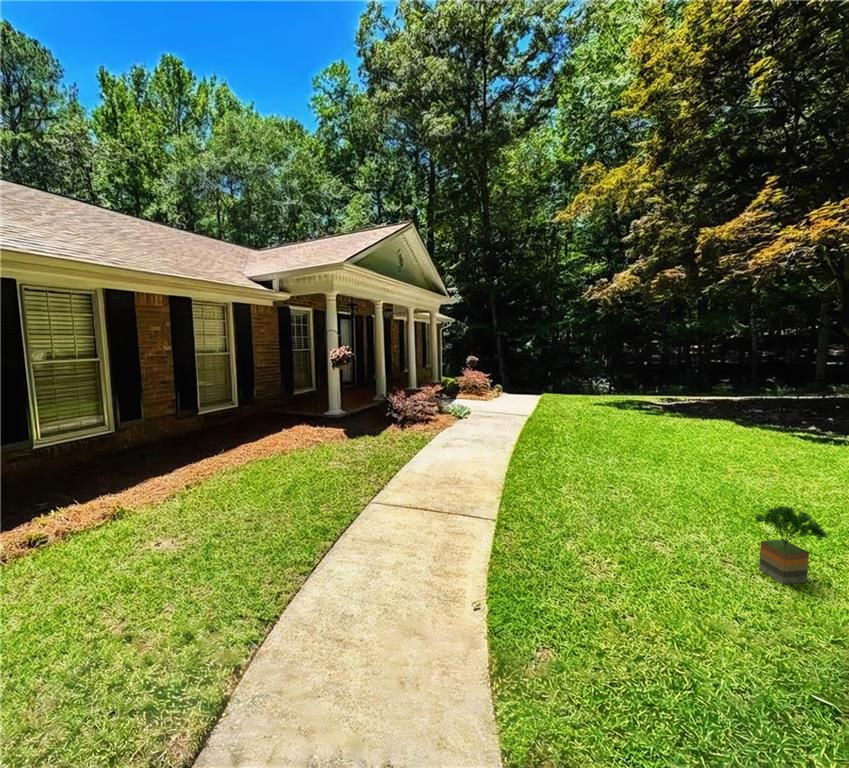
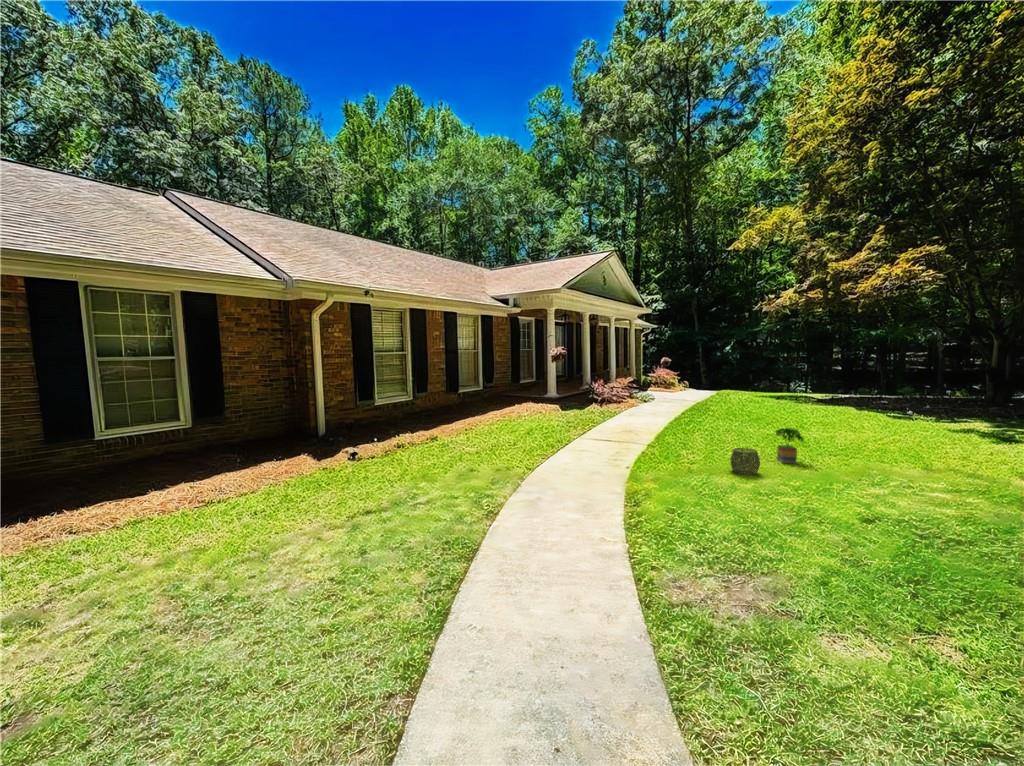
woven basket: none [727,587,814,674] -> present [730,448,760,475]

